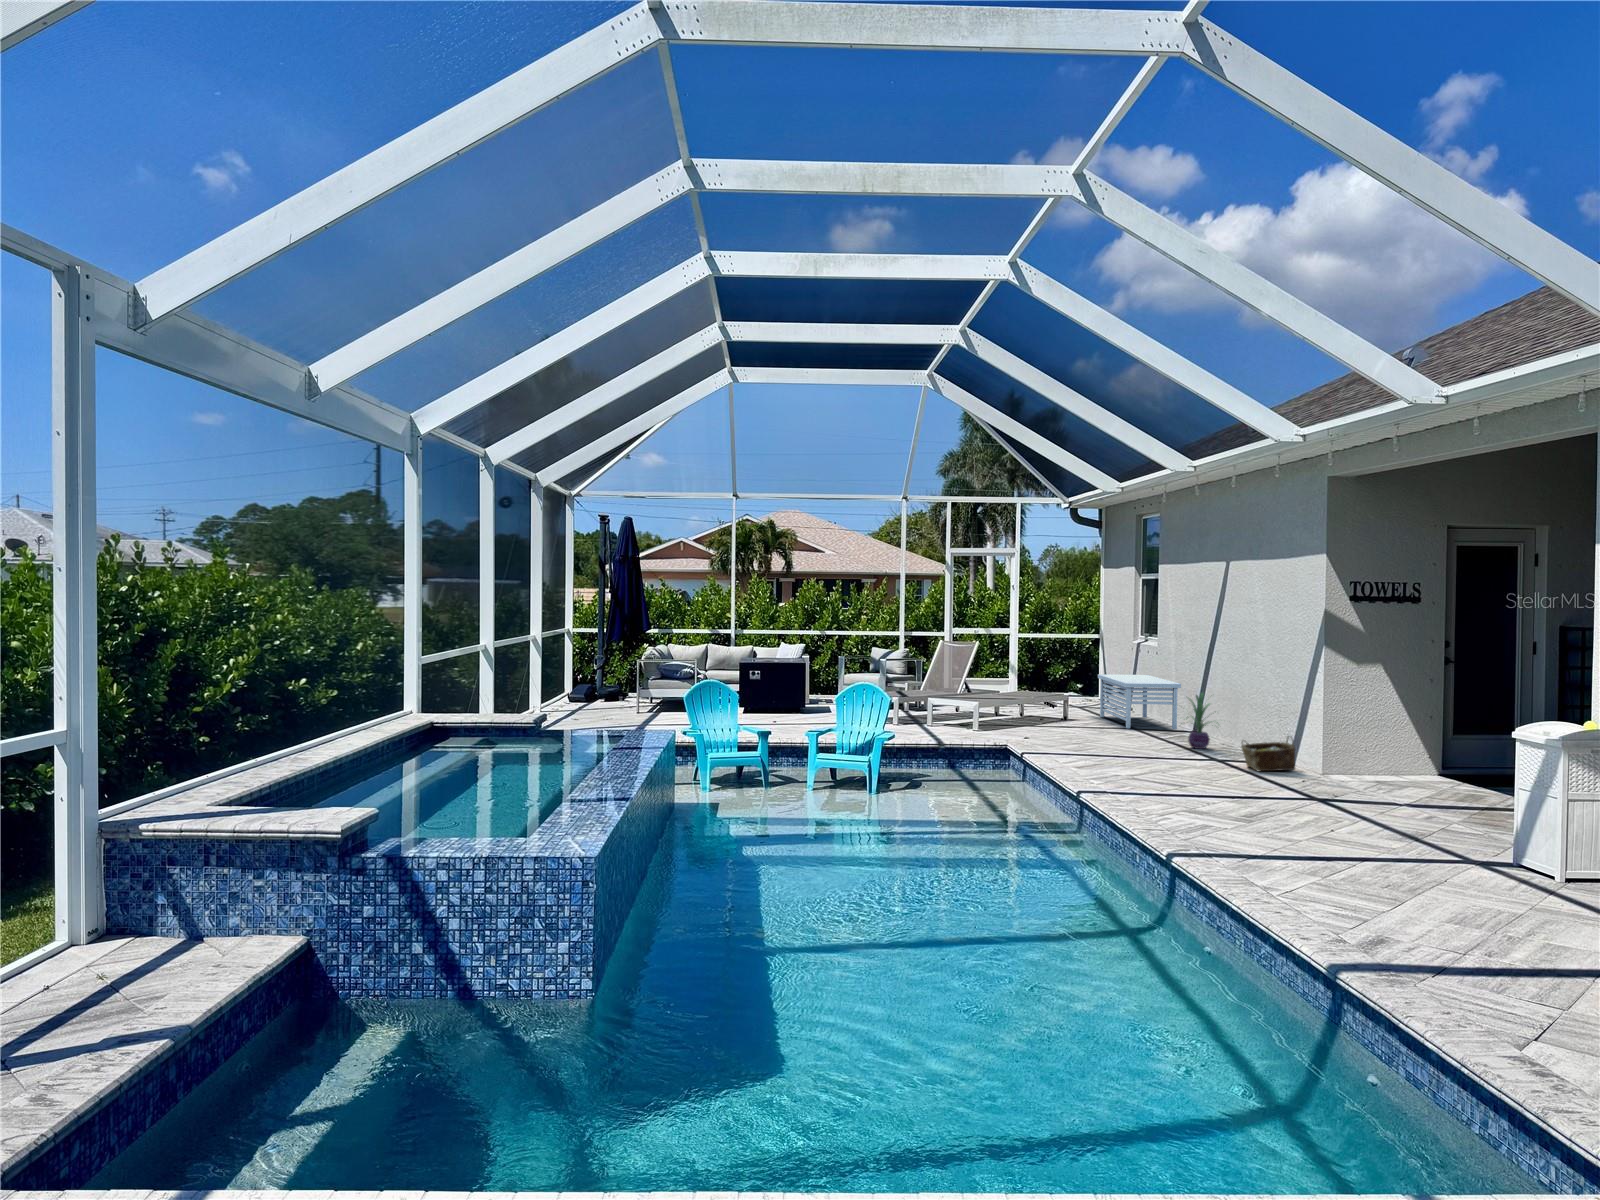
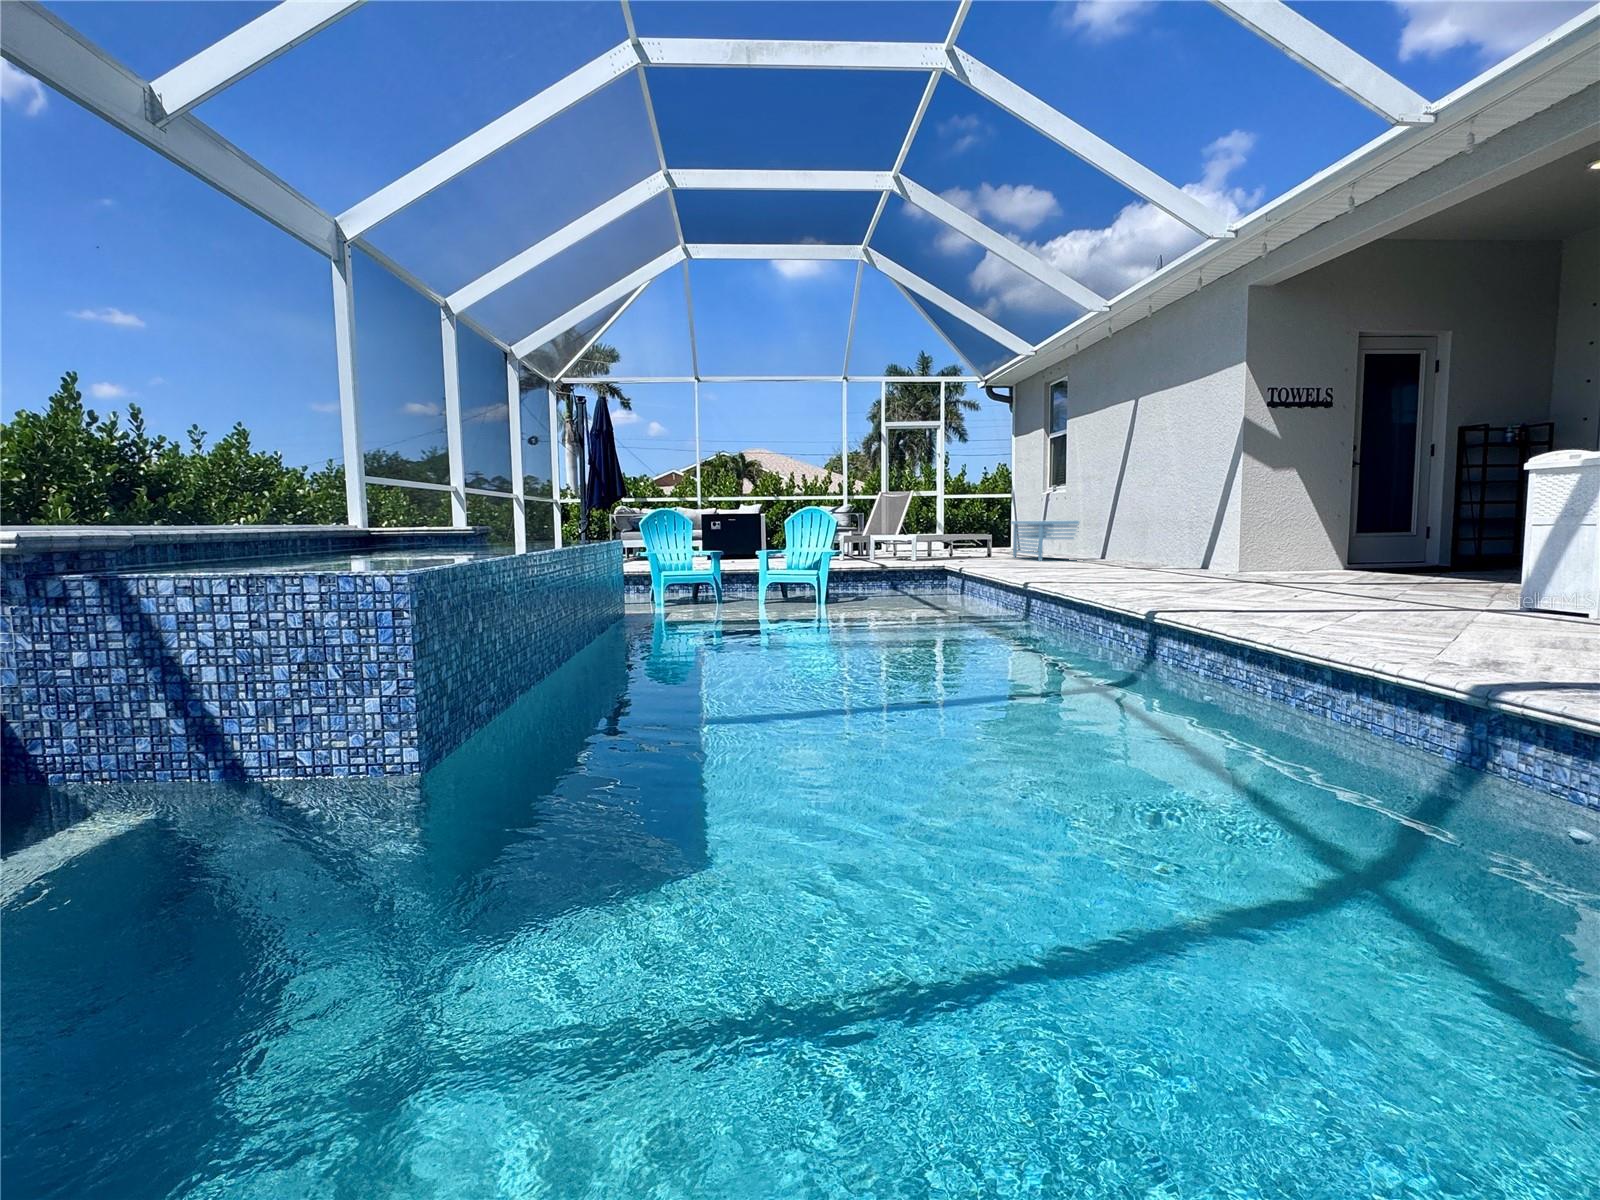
decorative plant: present [1188,693,1210,749] -> none [1082,517,1139,566]
woven basket: present [1241,735,1295,772] -> none [1159,540,1211,574]

